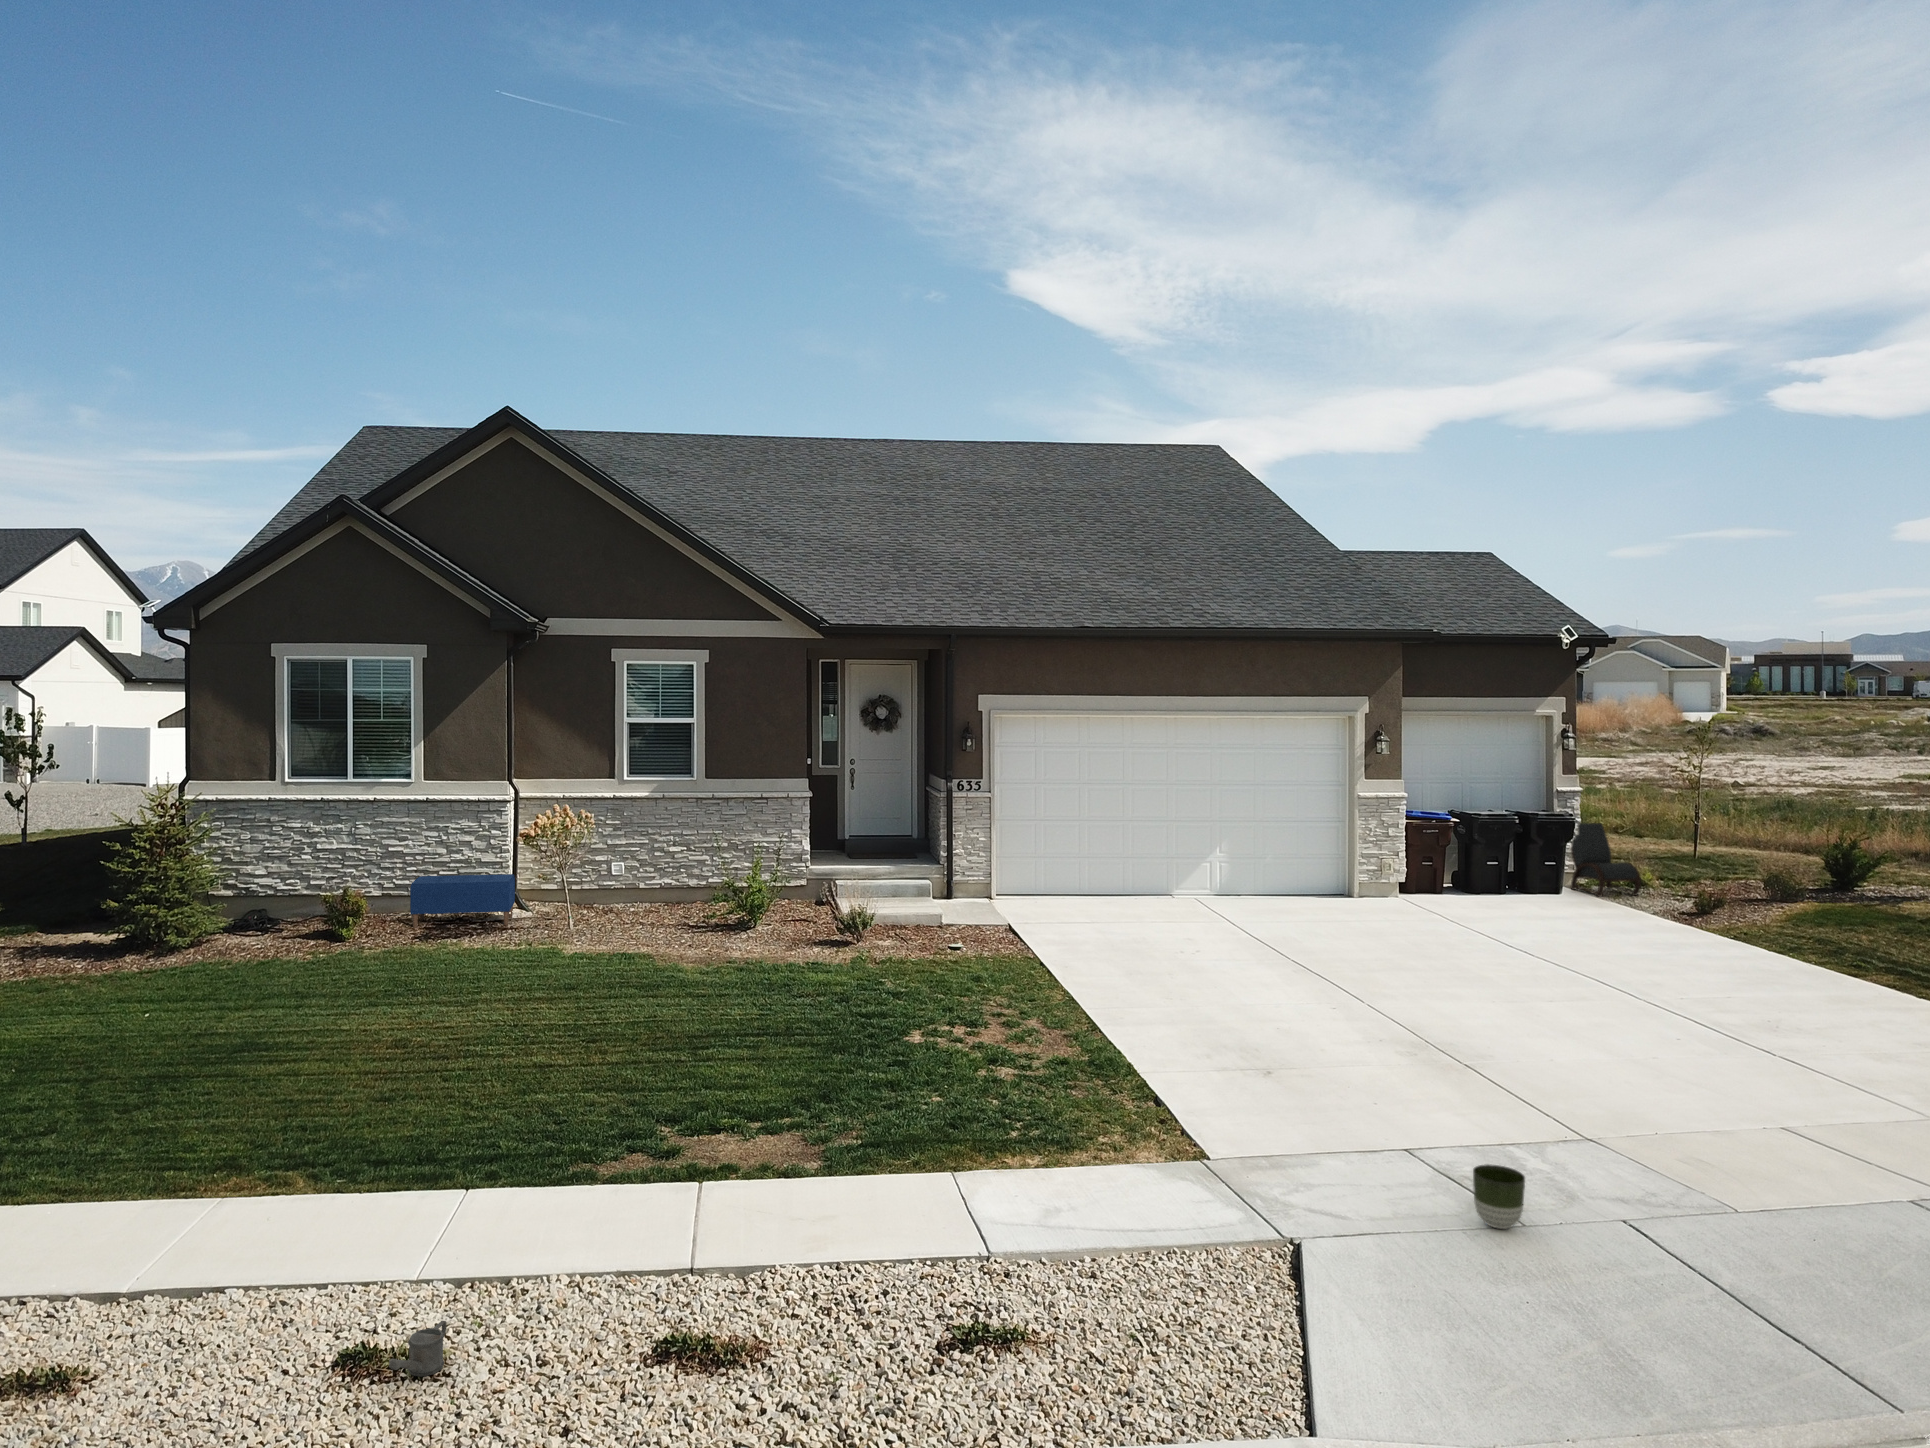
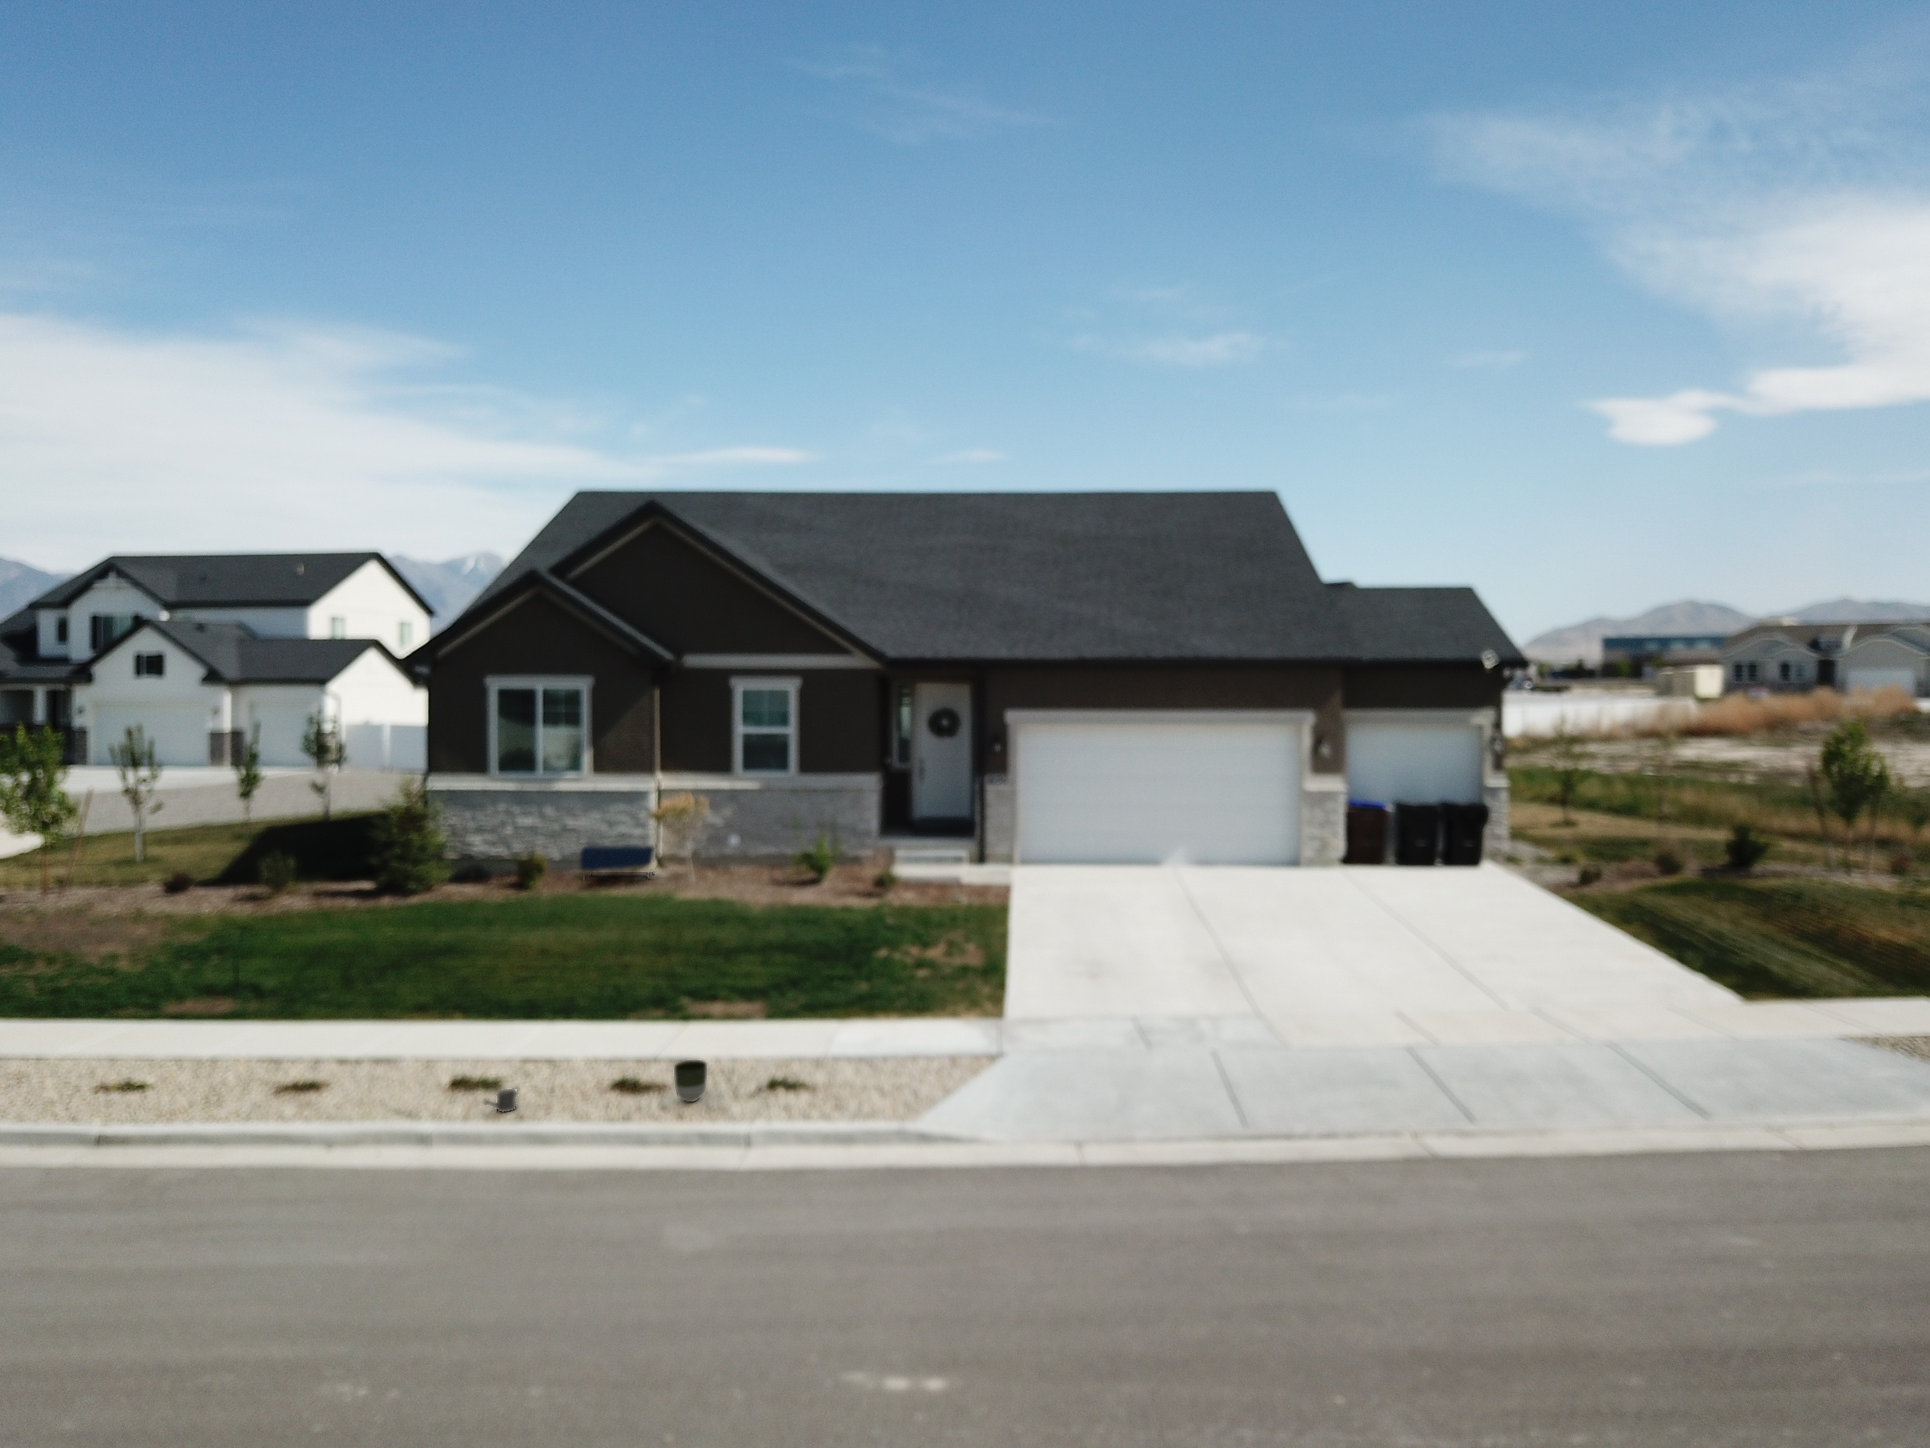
lounge chair: present [1570,823,1641,897] -> none [1489,812,1543,871]
planter: present [1473,1164,1525,1229] -> present [674,1060,707,1102]

